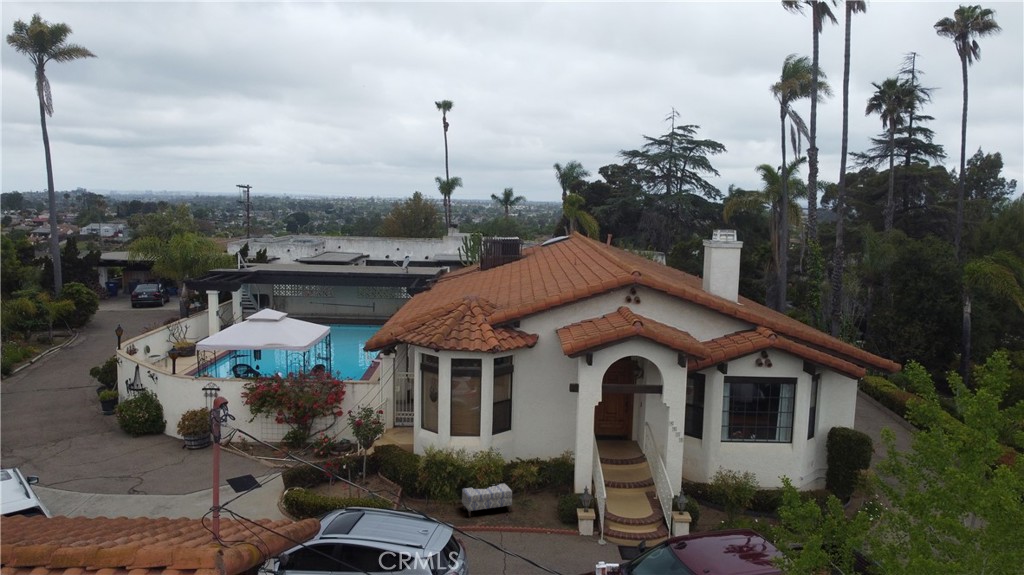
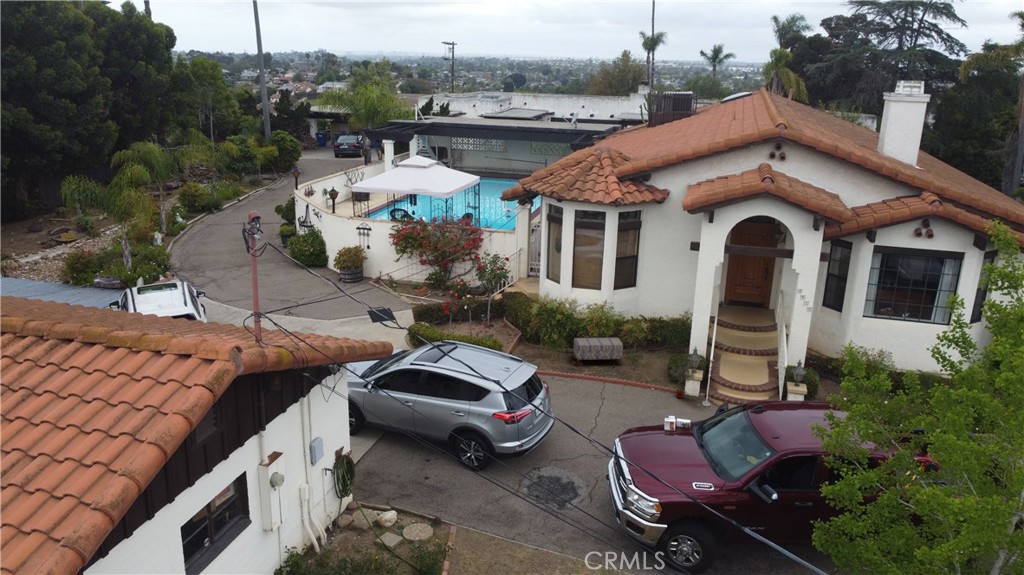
potted tree: none [564,500,591,539] -> present [671,361,695,398]

